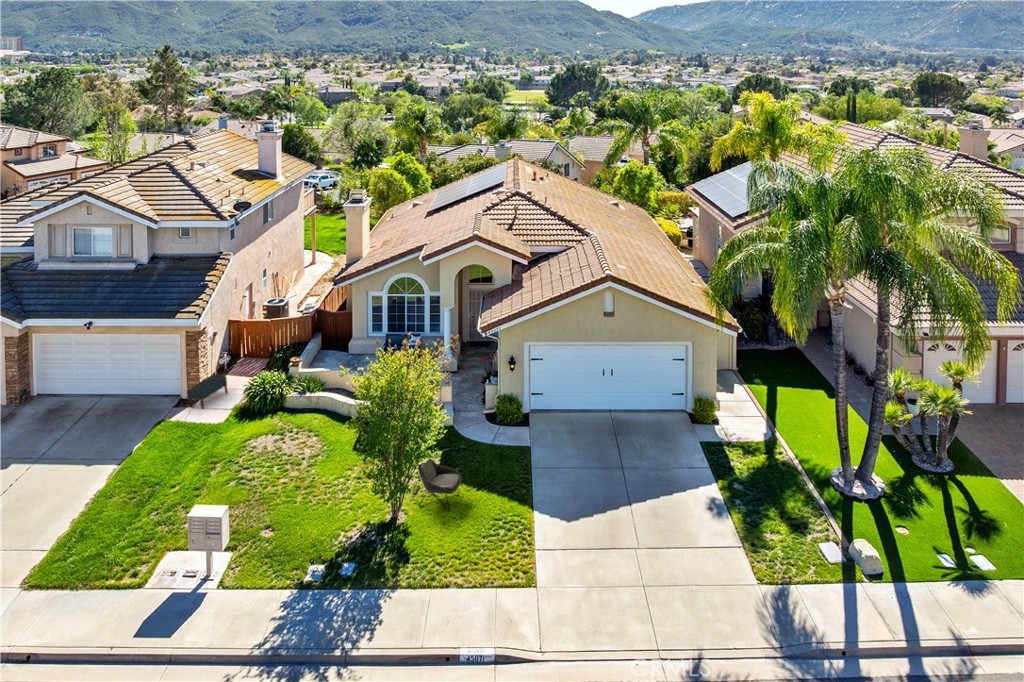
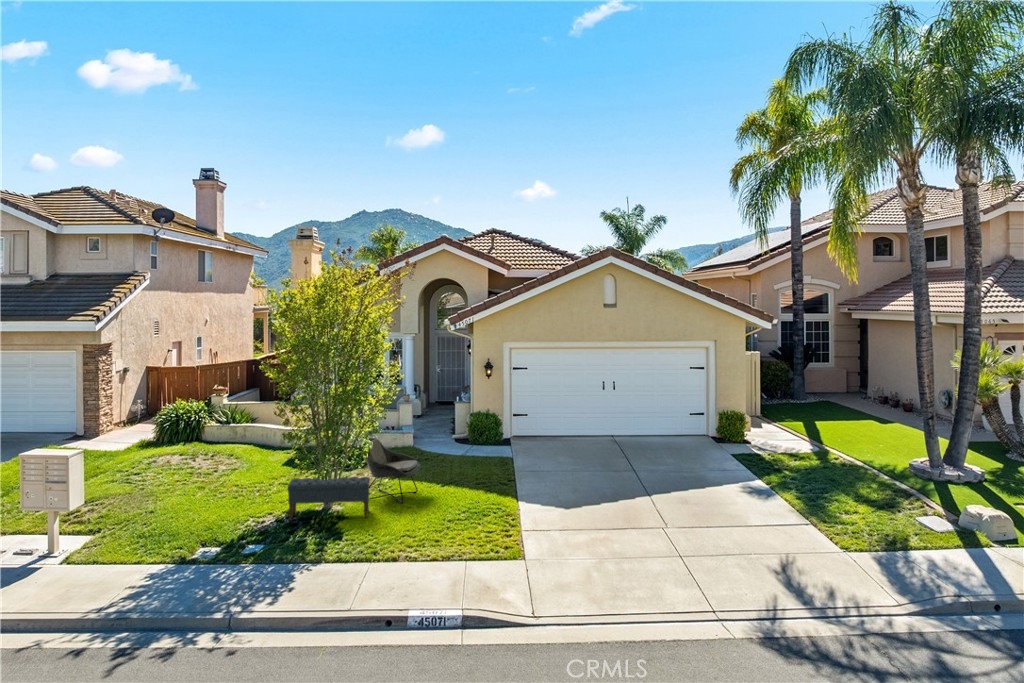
bench: present [187,375,228,409] -> present [287,477,370,520]

